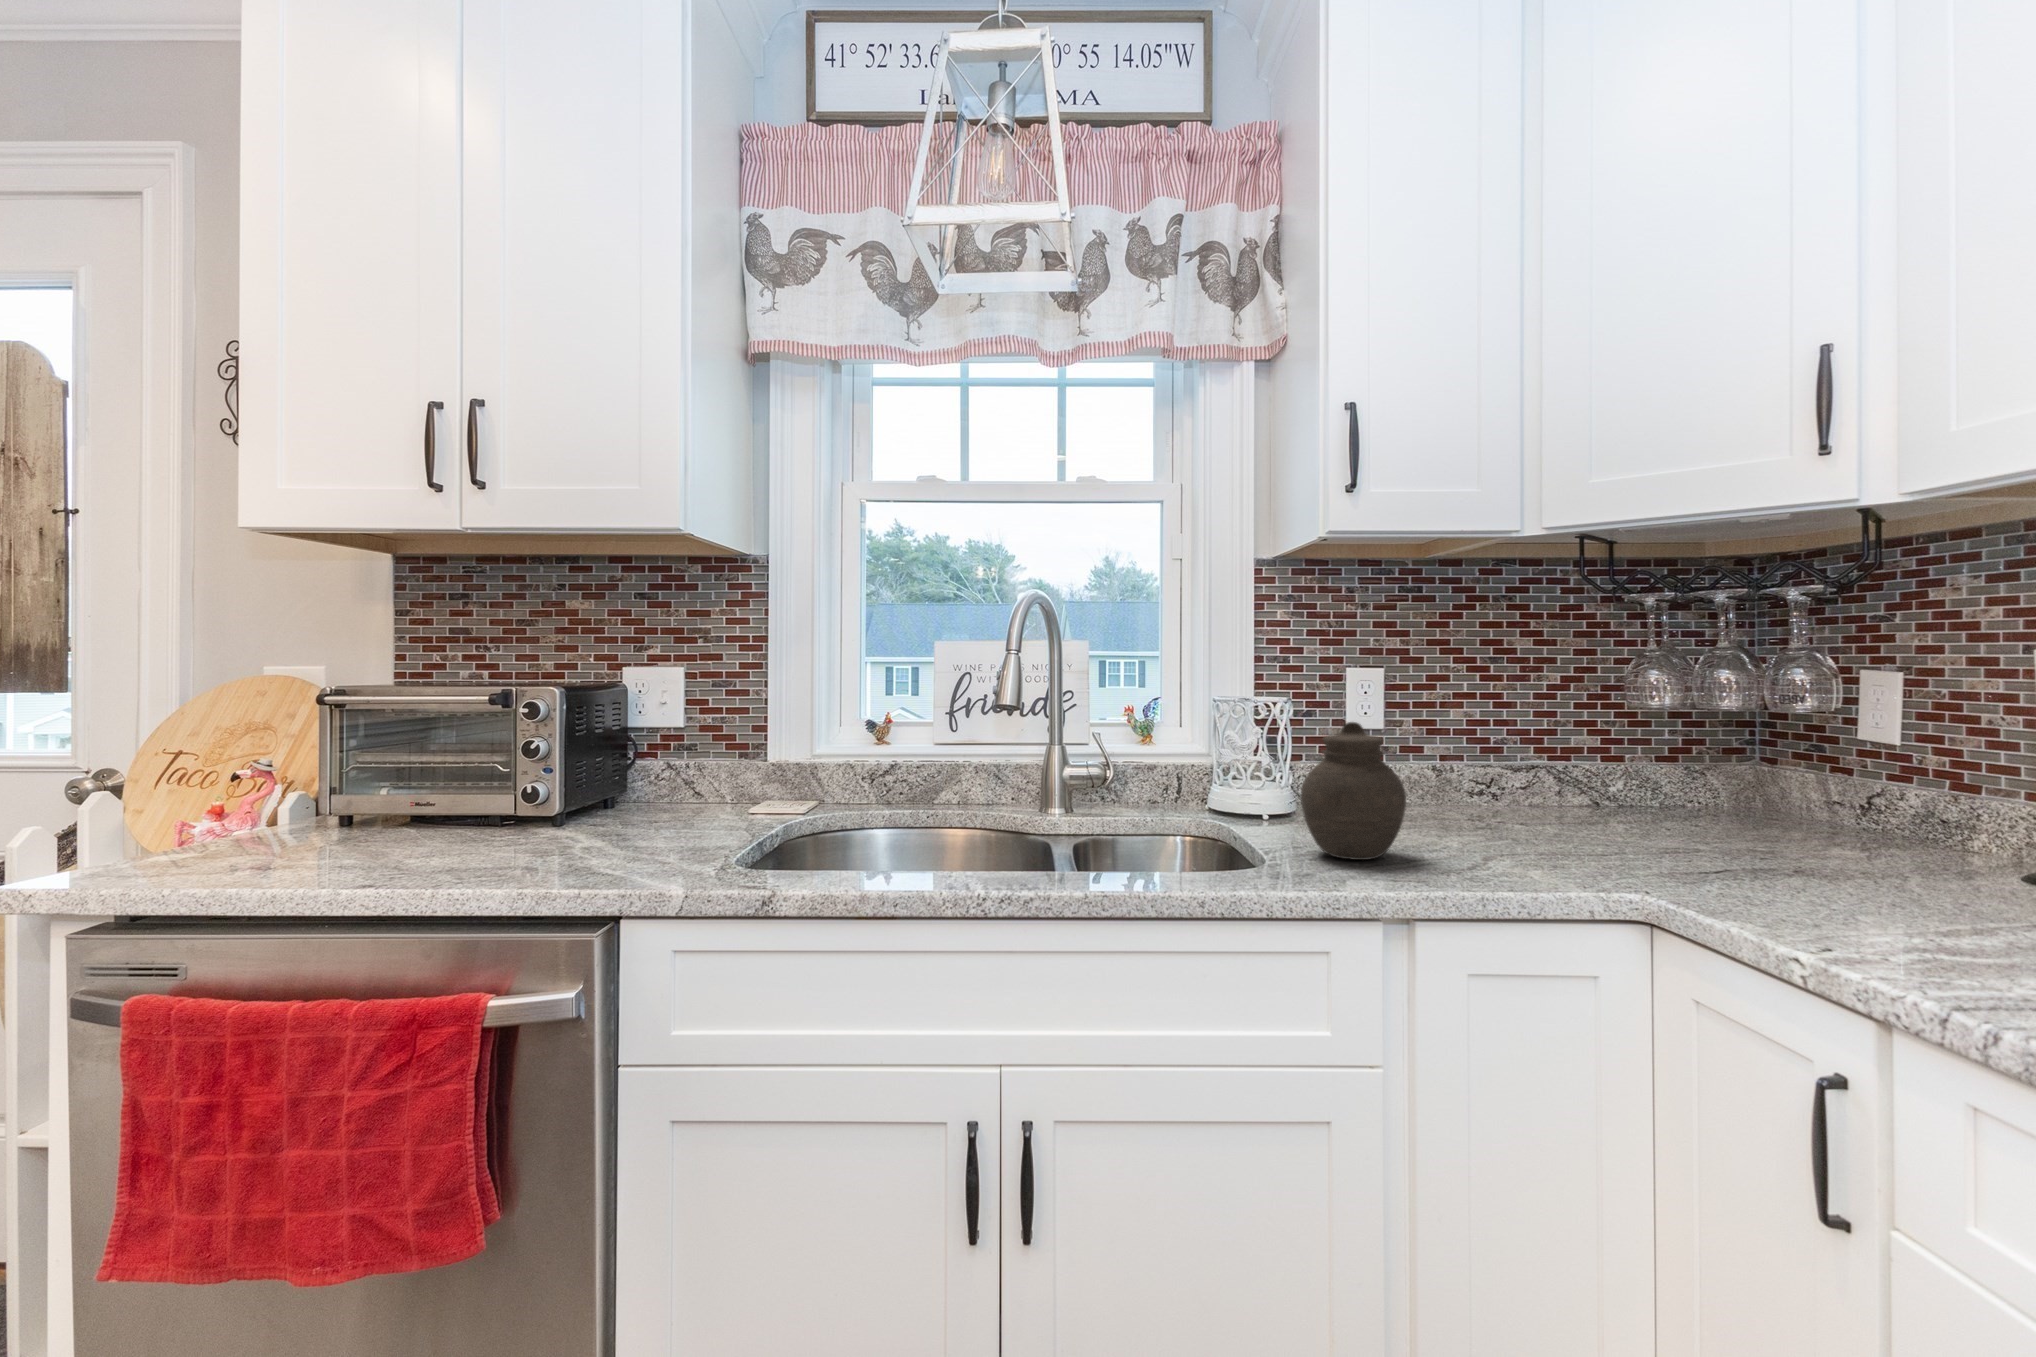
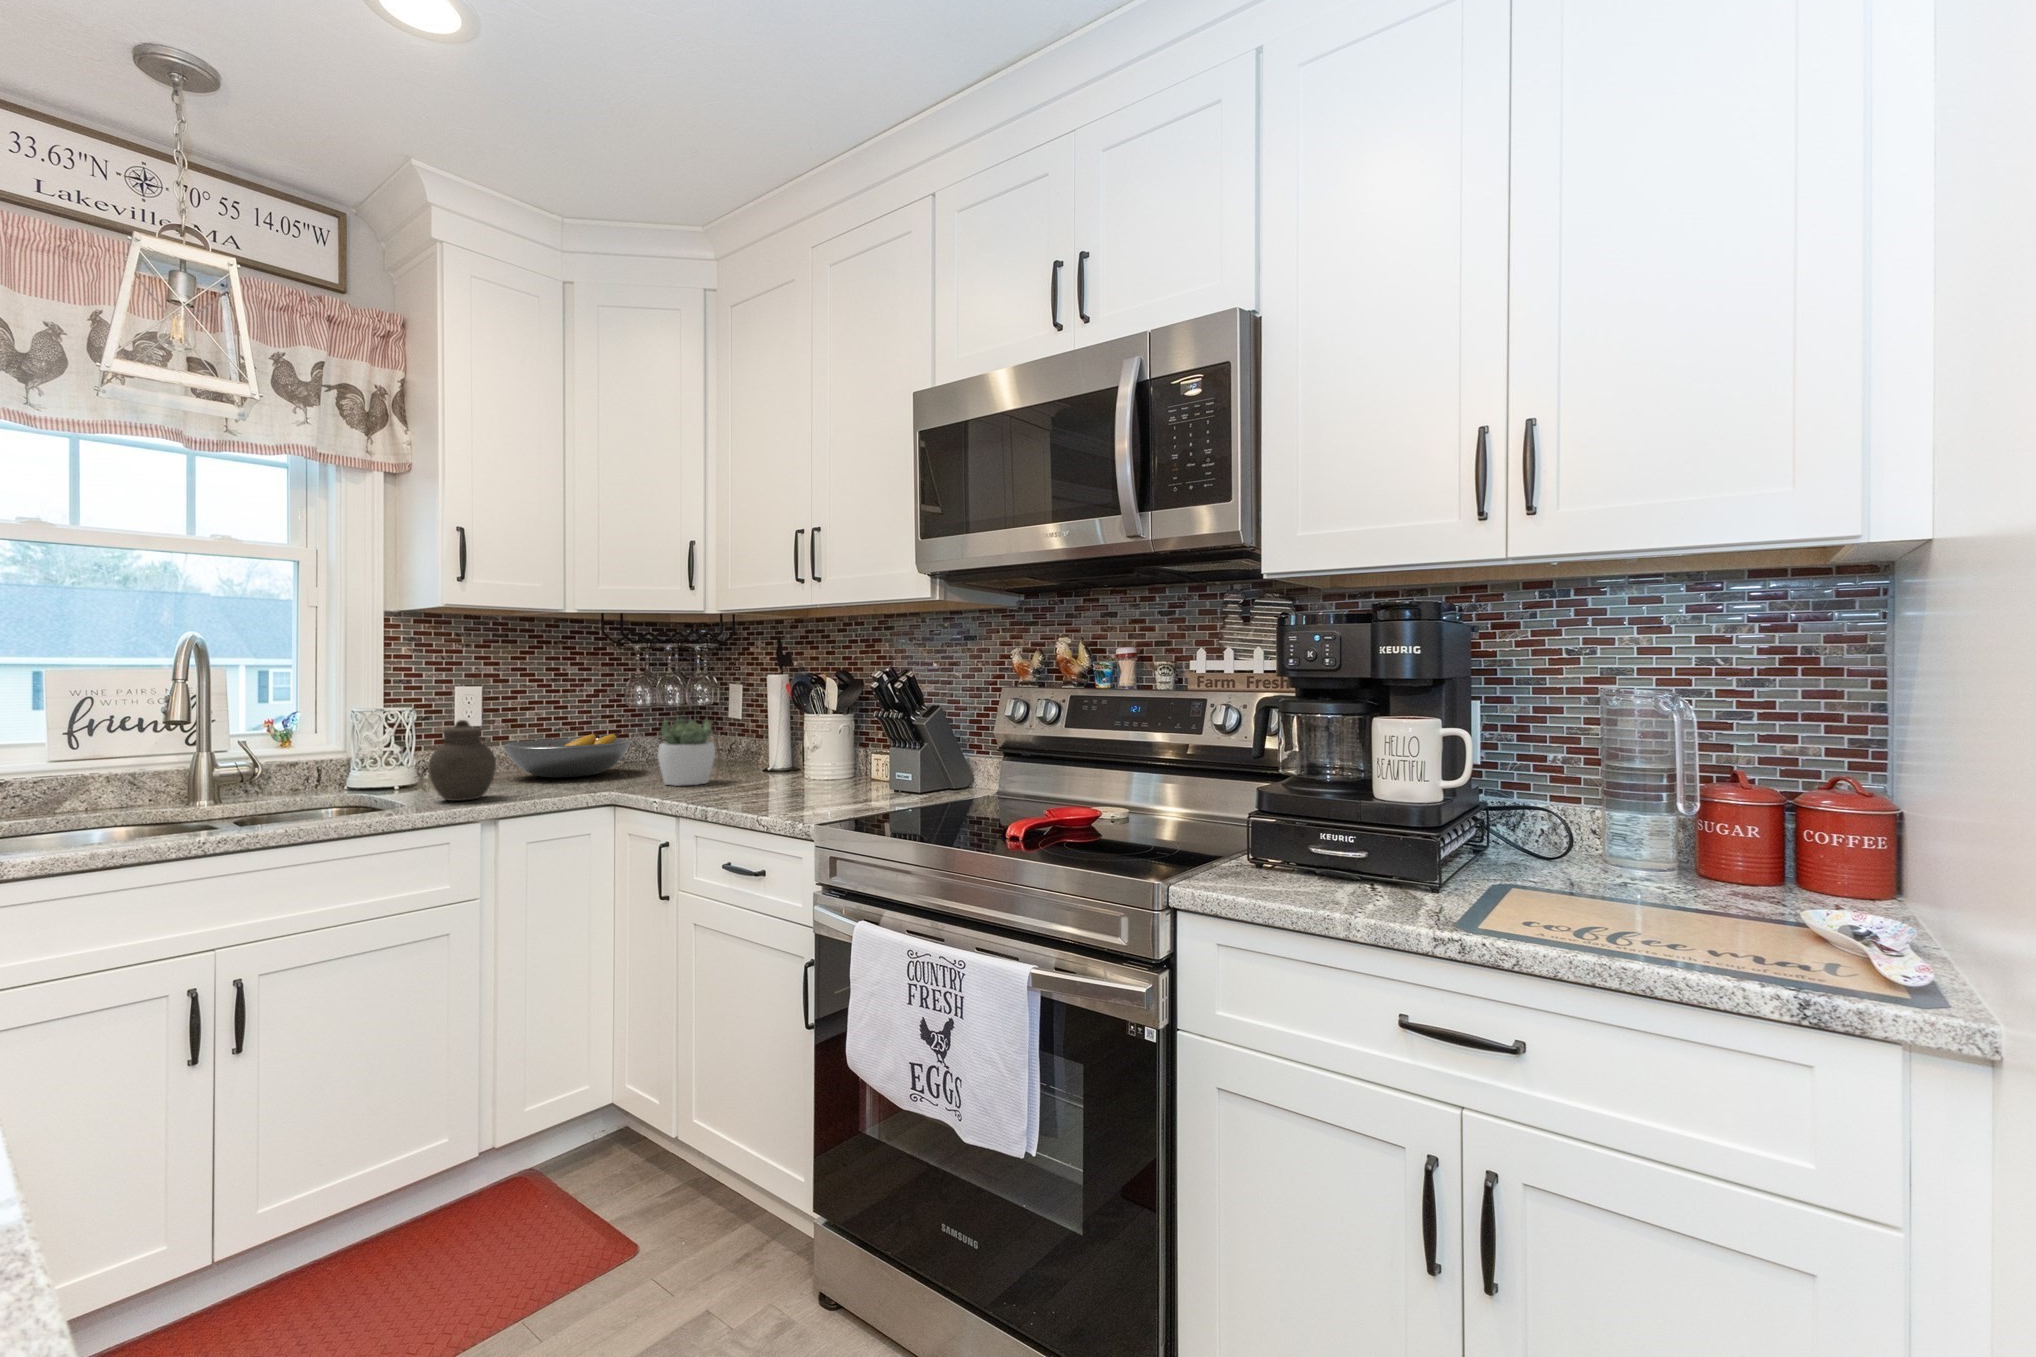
succulent plant: none [1732,739,1888,894] -> present [658,719,715,786]
fruit bowl: none [1416,754,1644,827] -> present [503,733,631,778]

